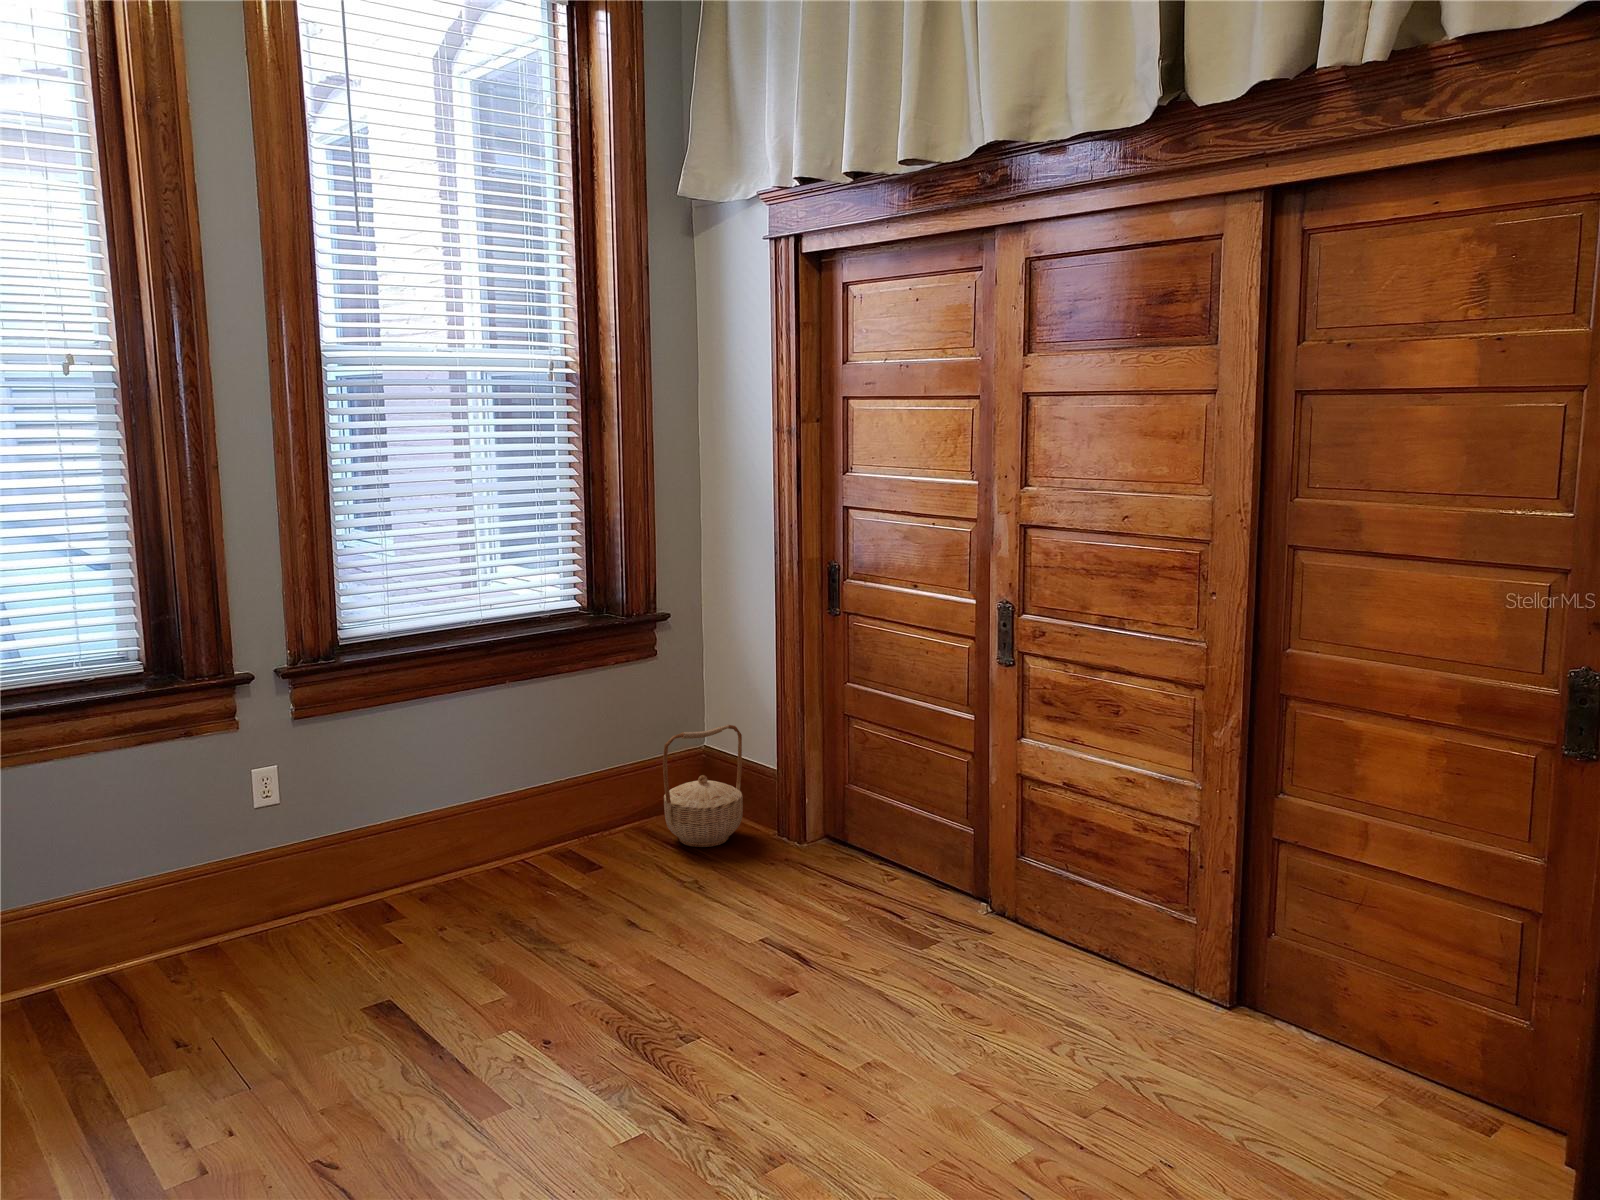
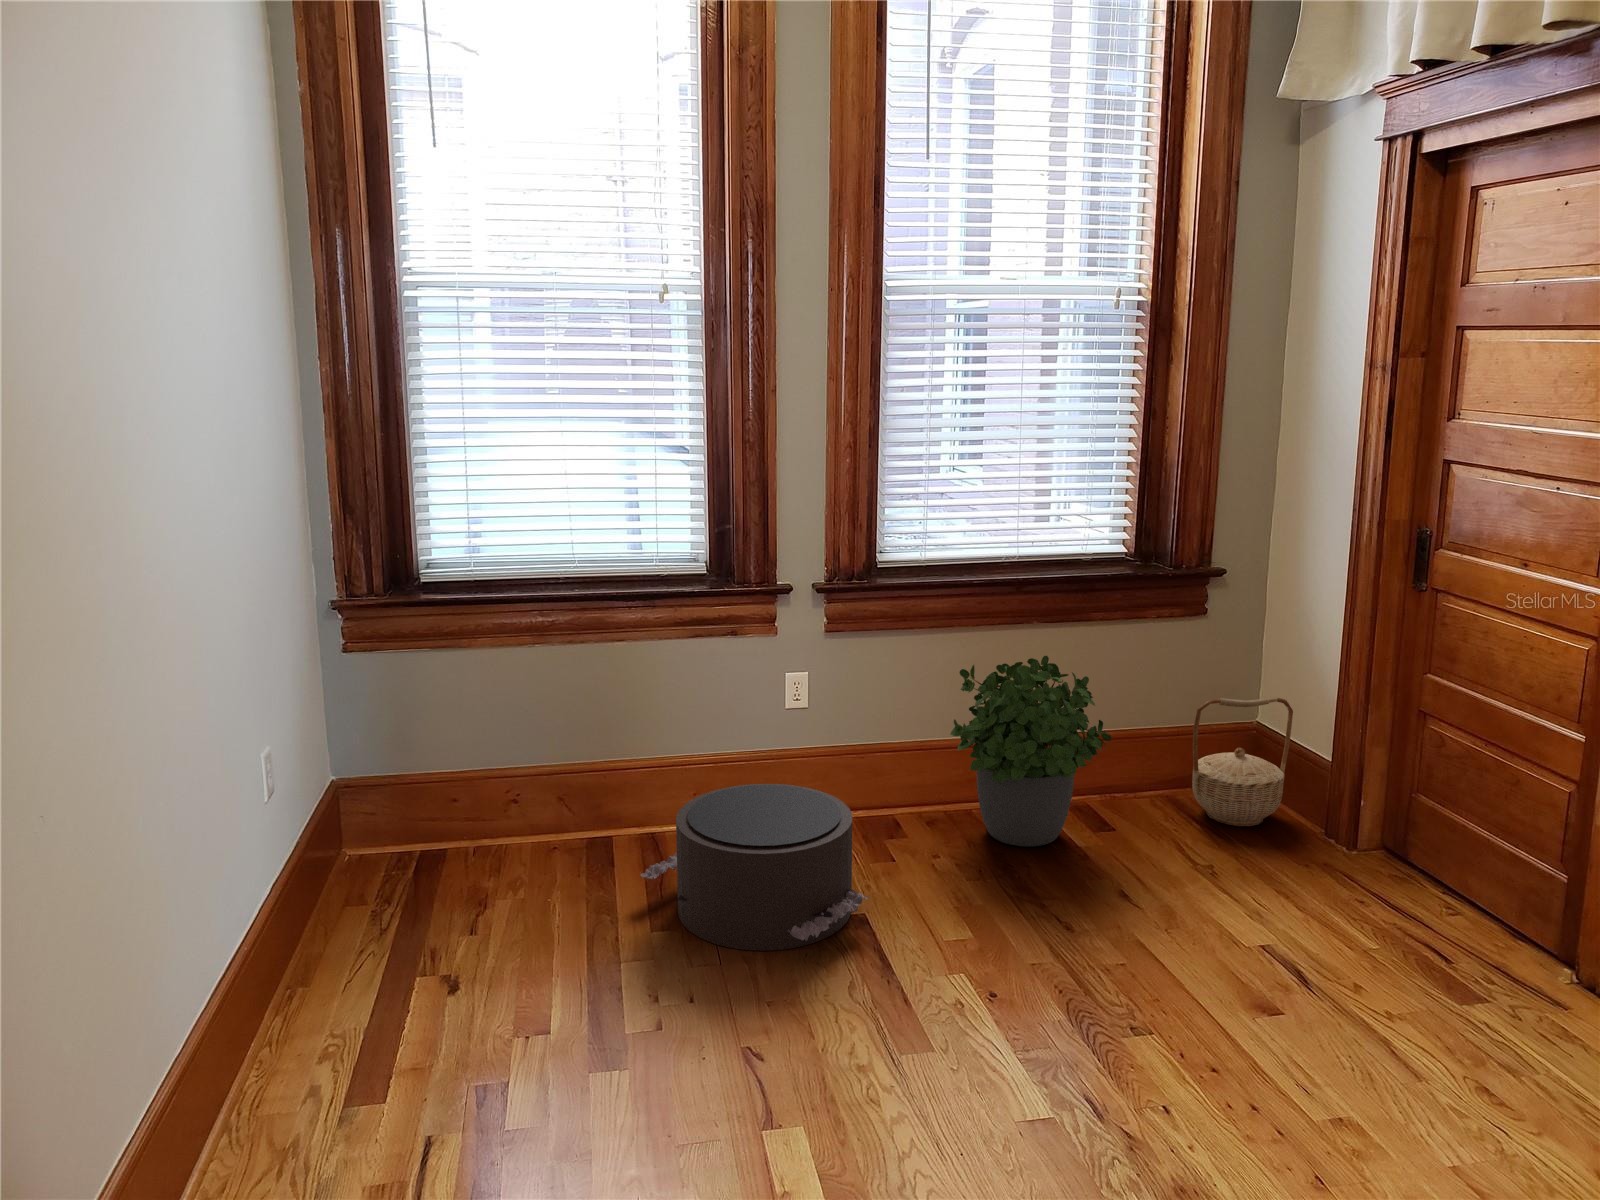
potted plant: none [439,714,597,906] -> present [950,656,1111,847]
pouf: none [120,887,398,1075] -> present [641,784,869,951]

